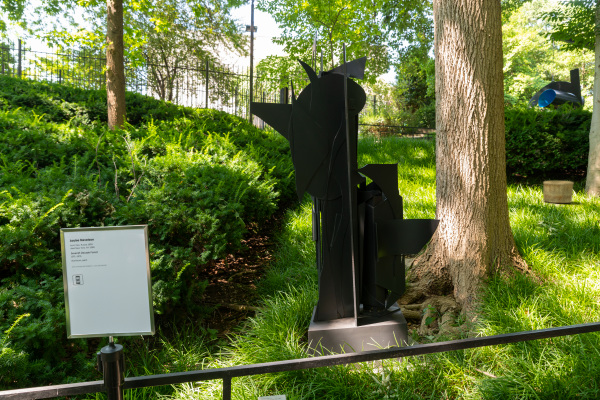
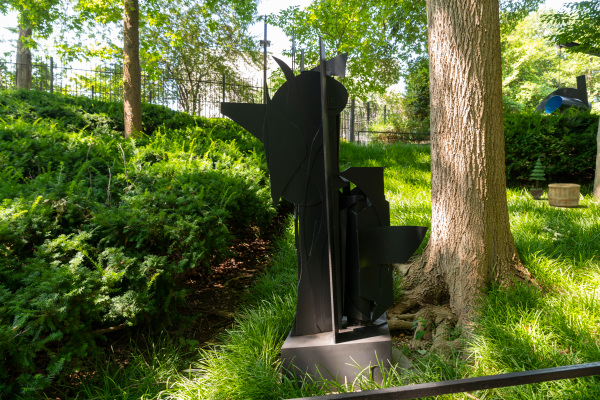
potted tree: none [525,155,541,196] -> present [530,158,546,199]

